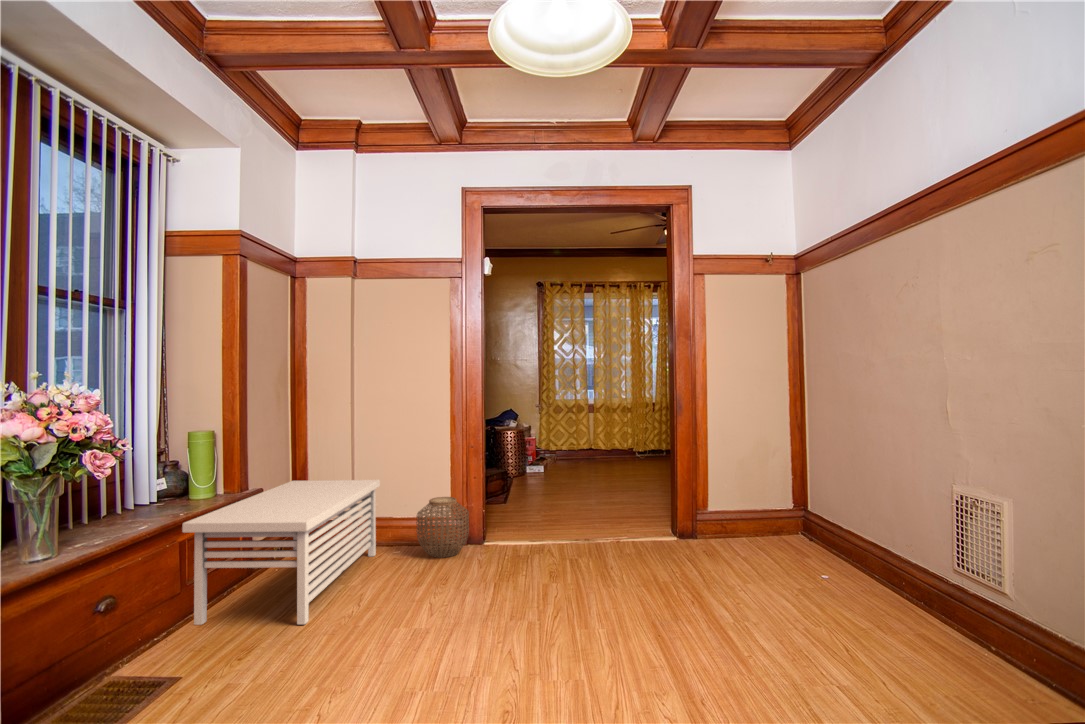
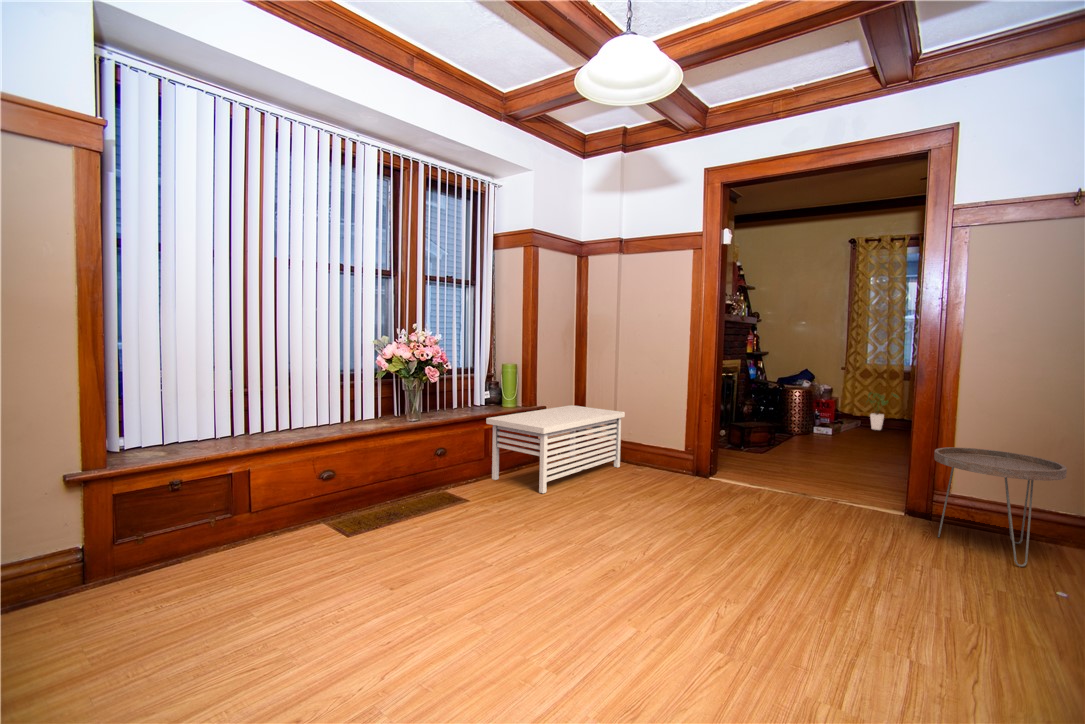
house plant: none [562,425,586,462] -> present [868,392,899,430]
side table: none [706,468,798,566] -> present [934,447,1067,567]
woven basket: present [416,497,469,557] -> none [647,432,690,479]

